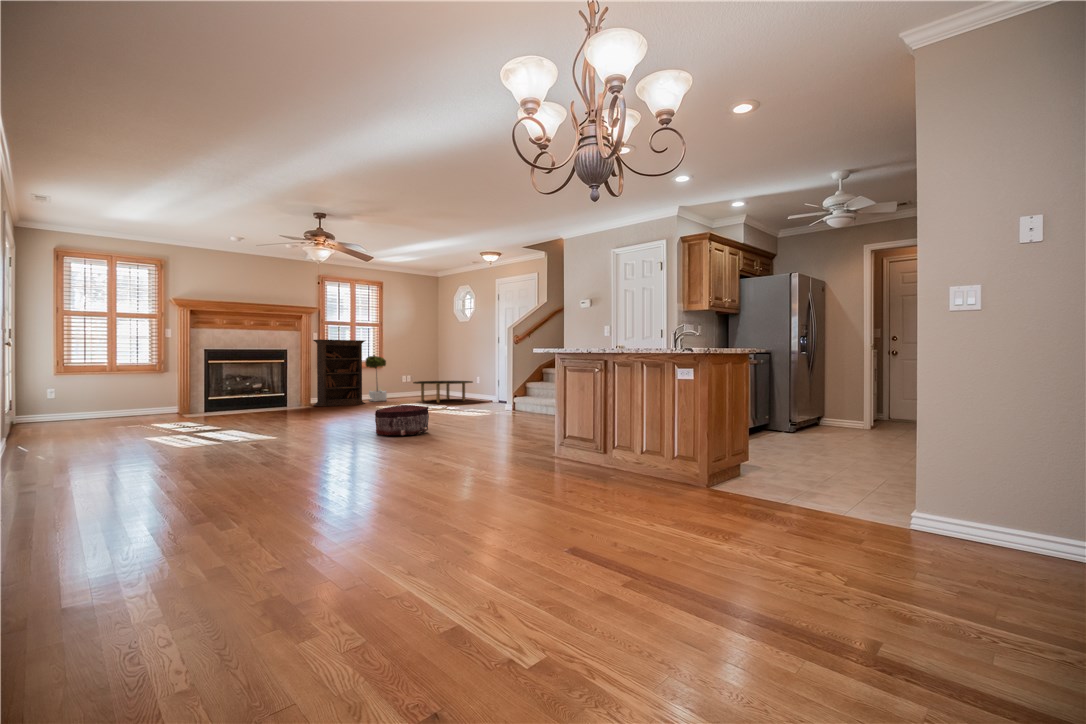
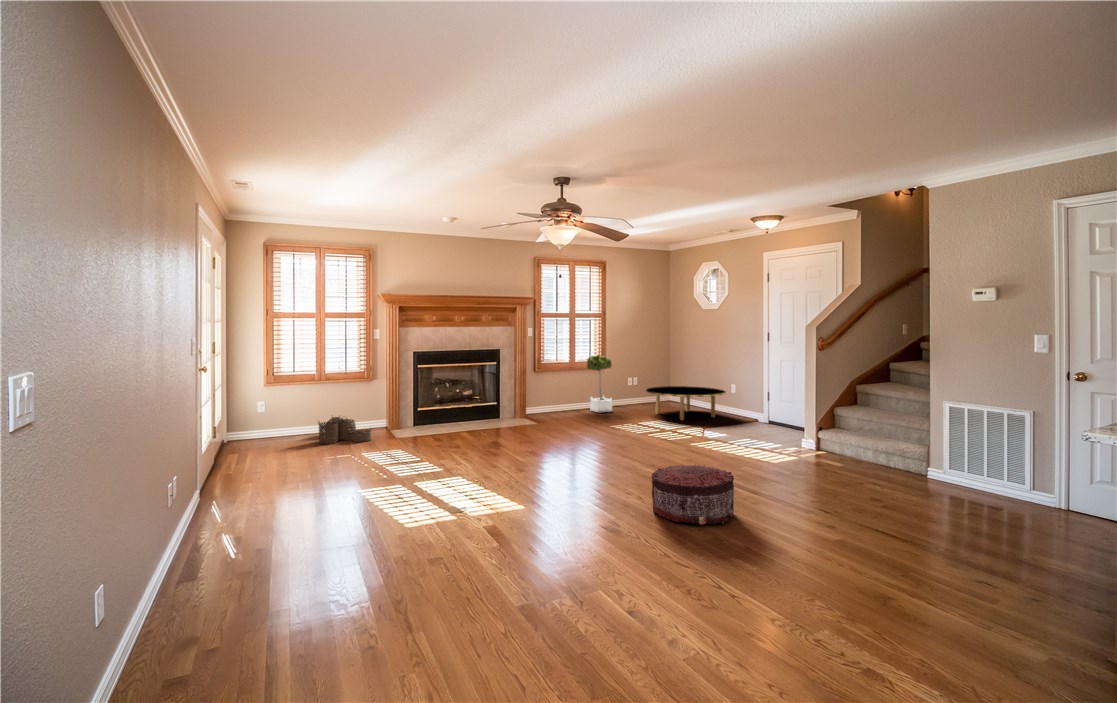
bookcase: present [313,339,365,406] -> none [528,338,592,422]
woven basket: none [109,400,162,421] -> present [318,417,371,444]

